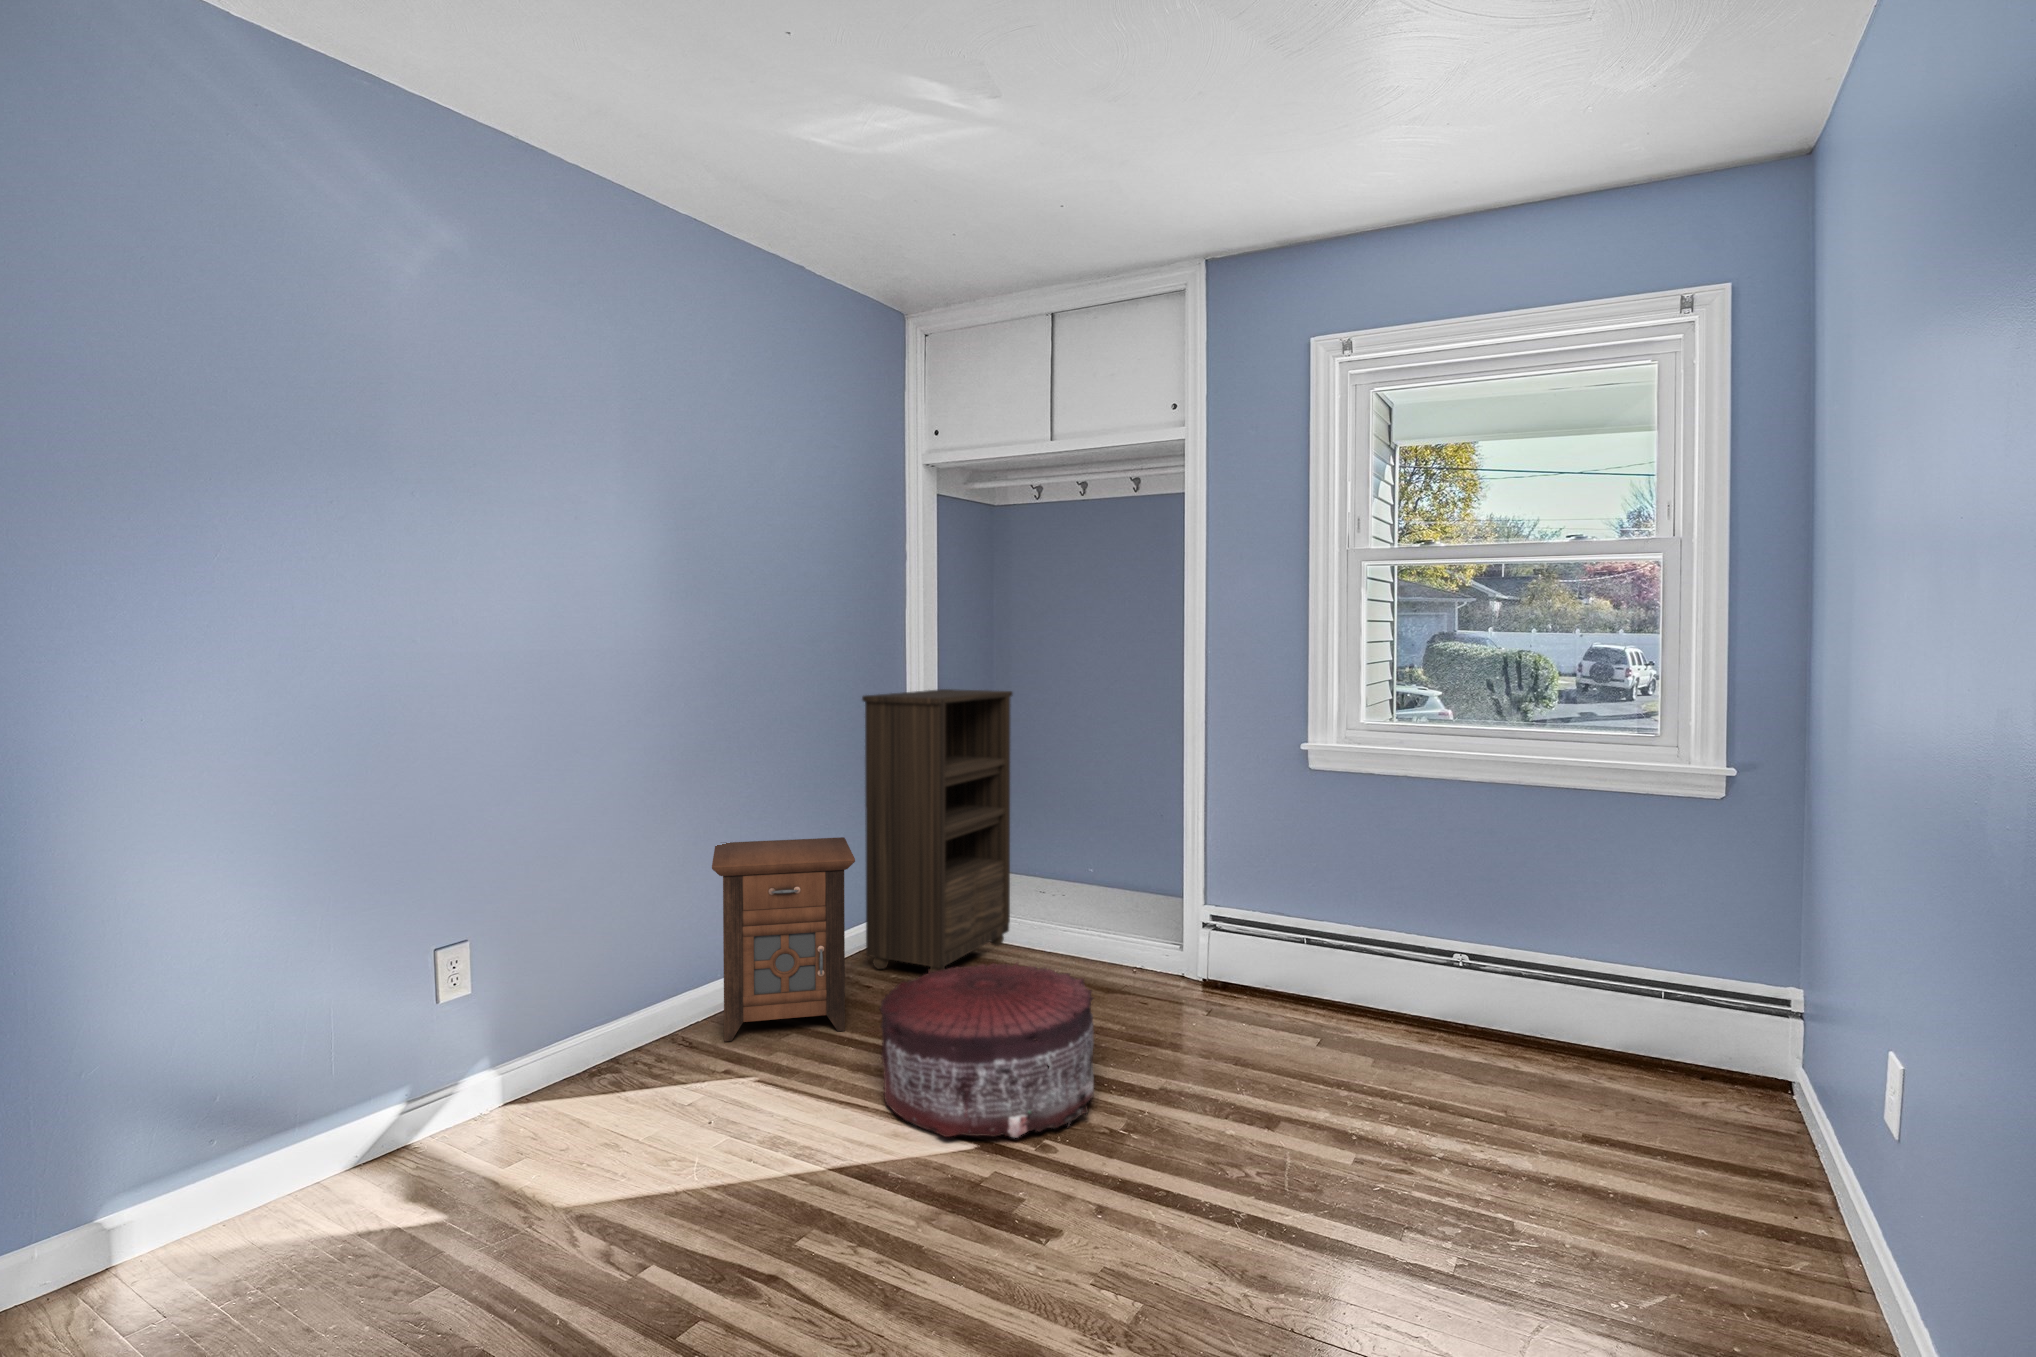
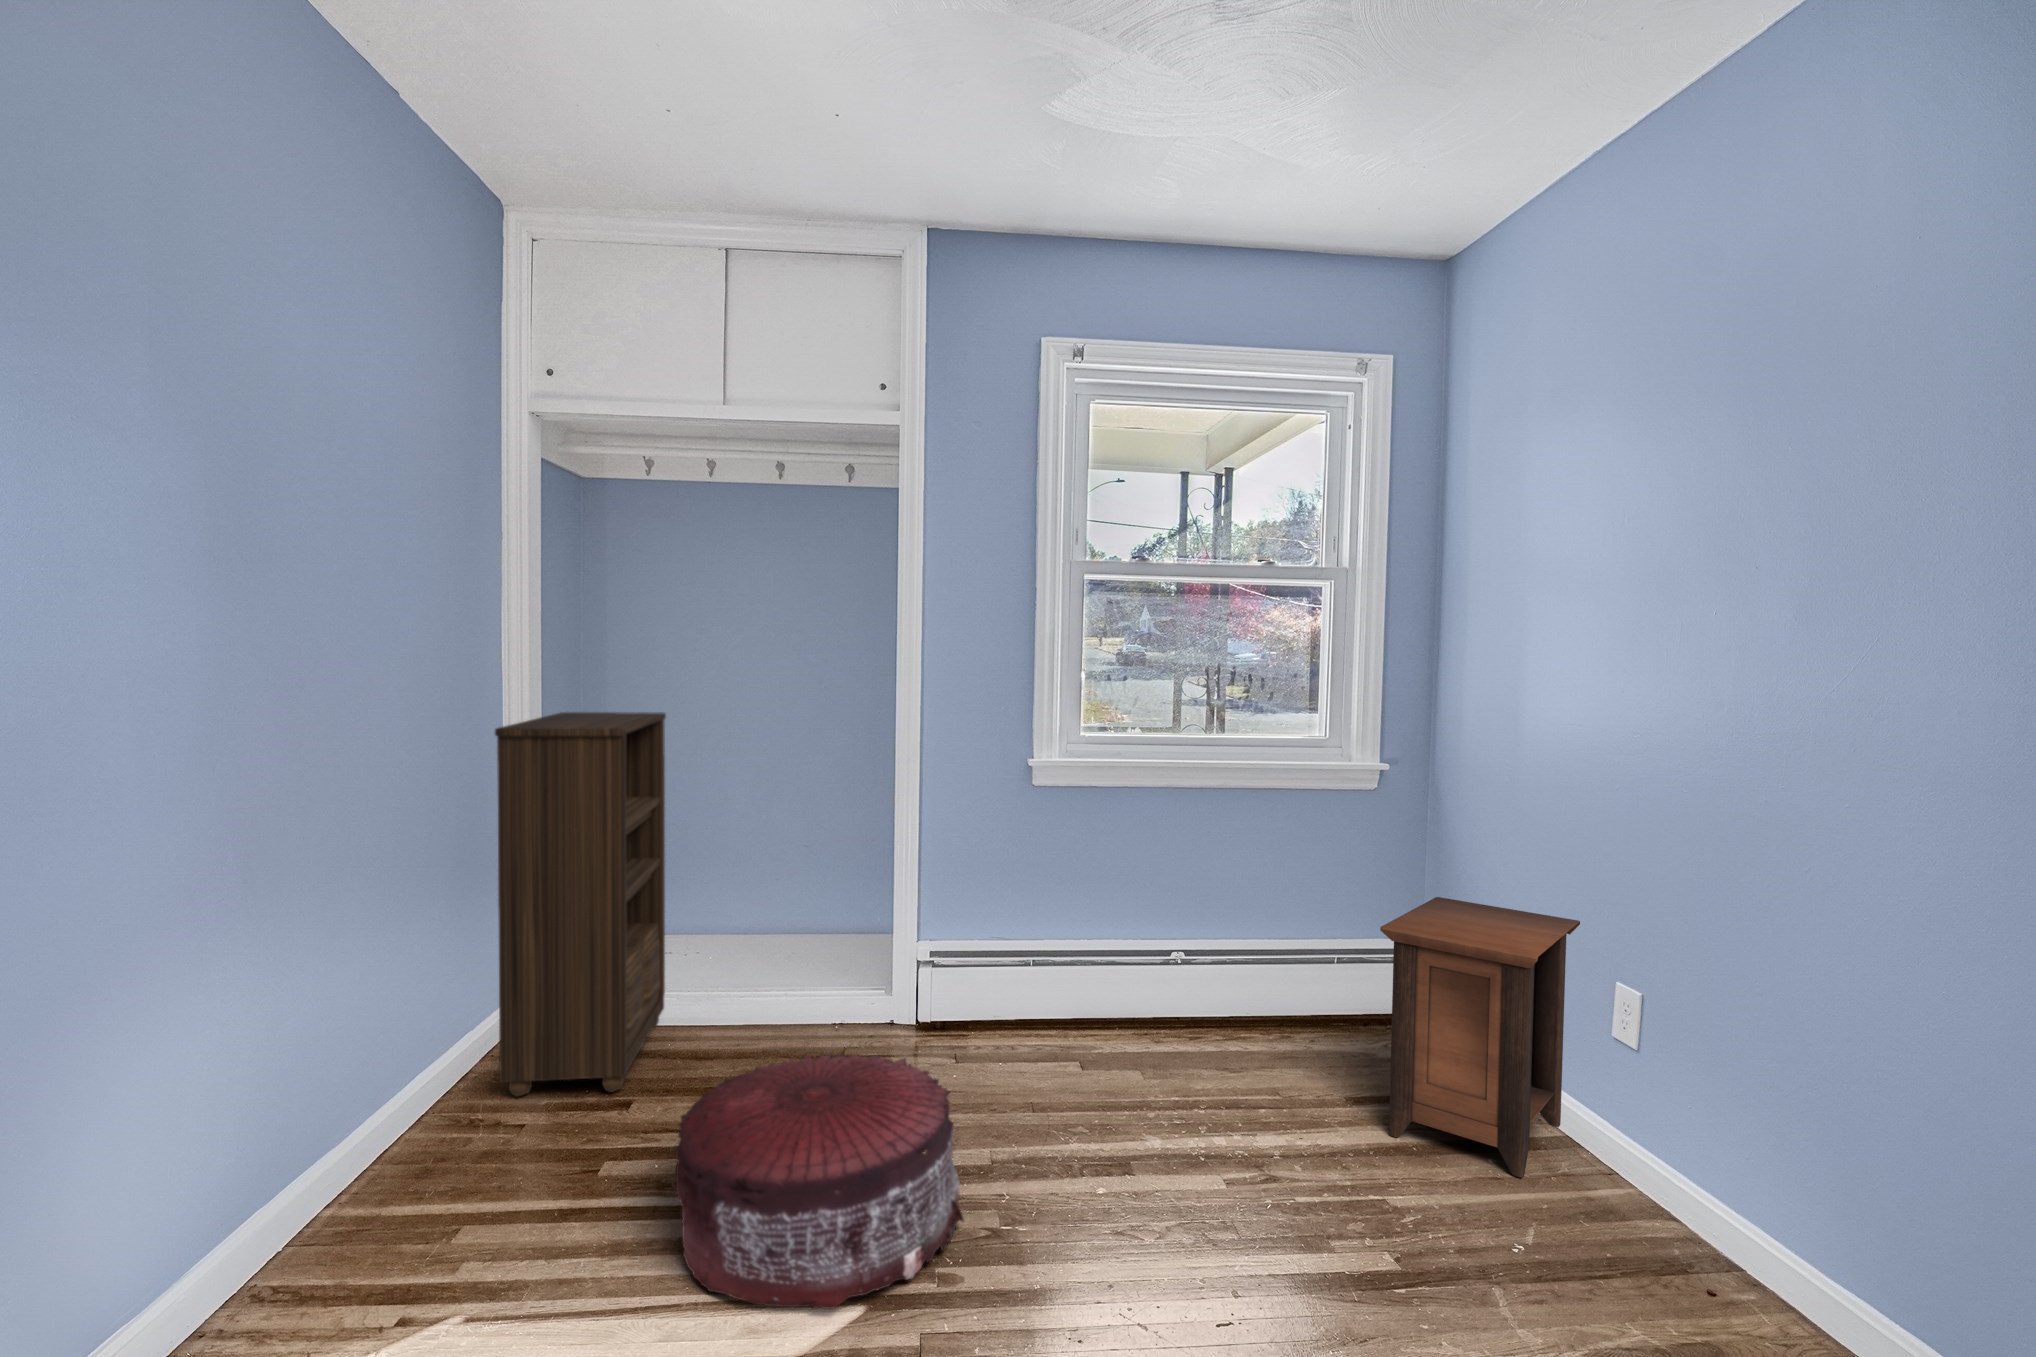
nightstand: present [712,837,855,1042] -> present [1380,897,1580,1178]

